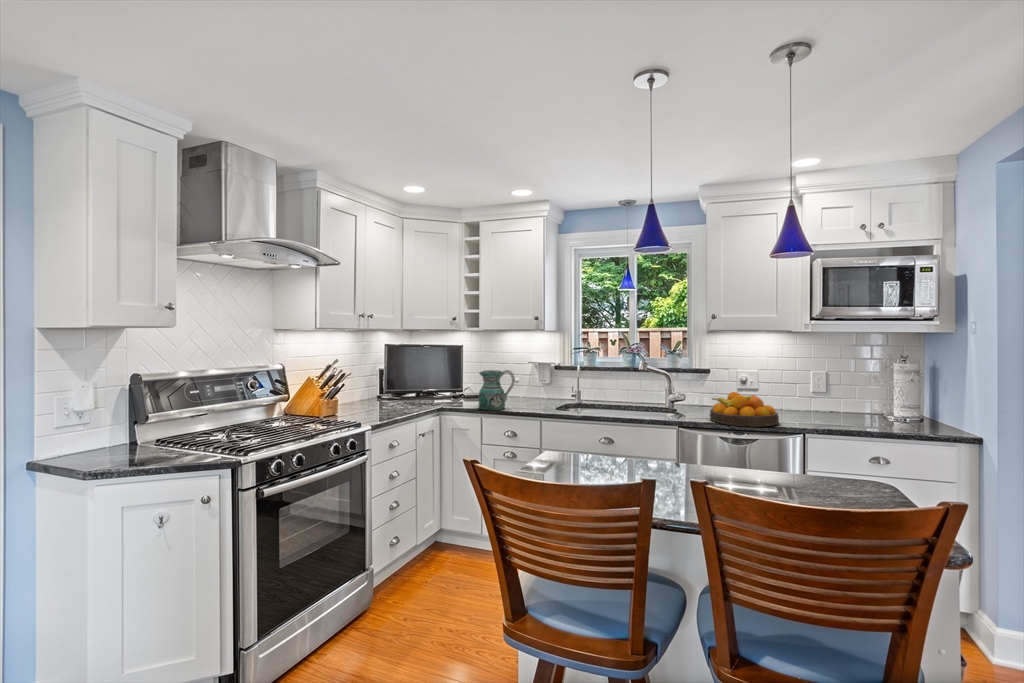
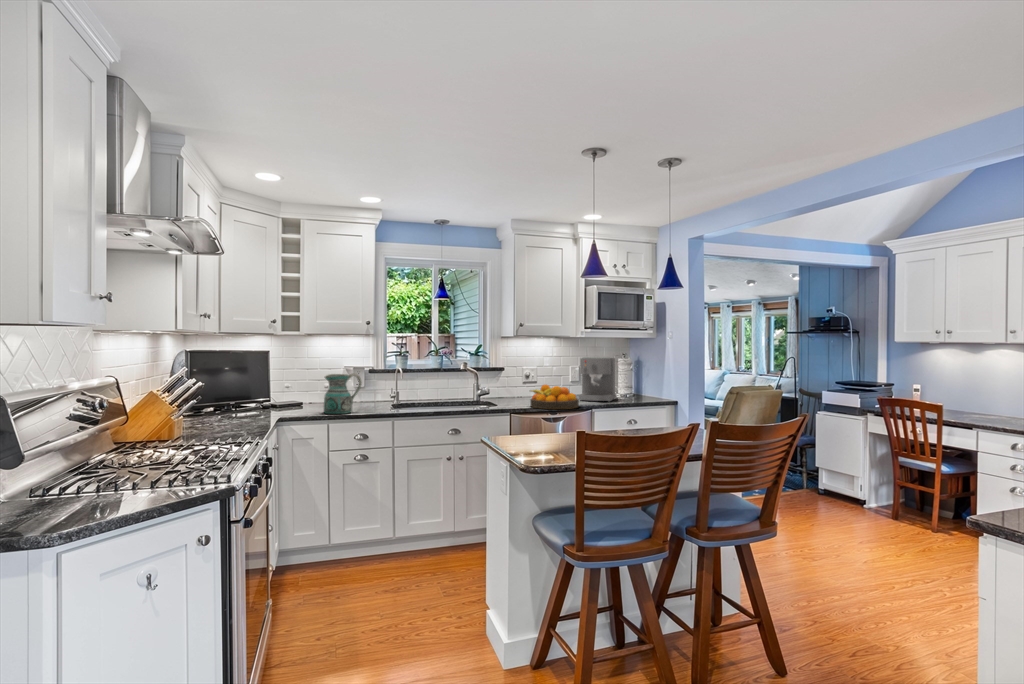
coffee maker: none [803,358,868,421] -> present [579,357,615,402]

